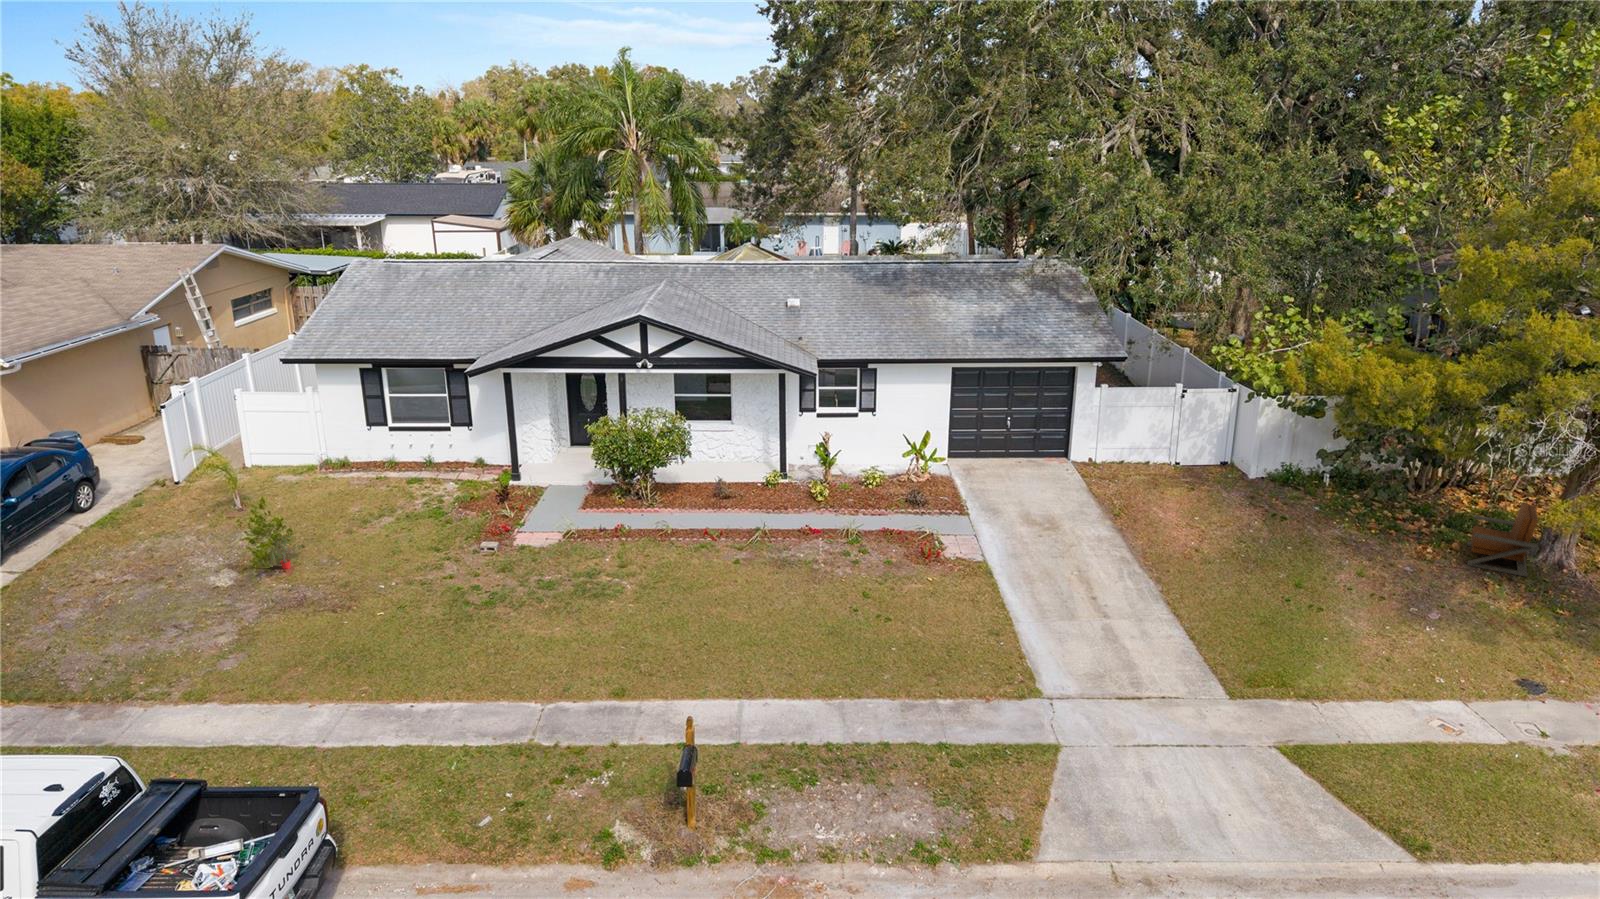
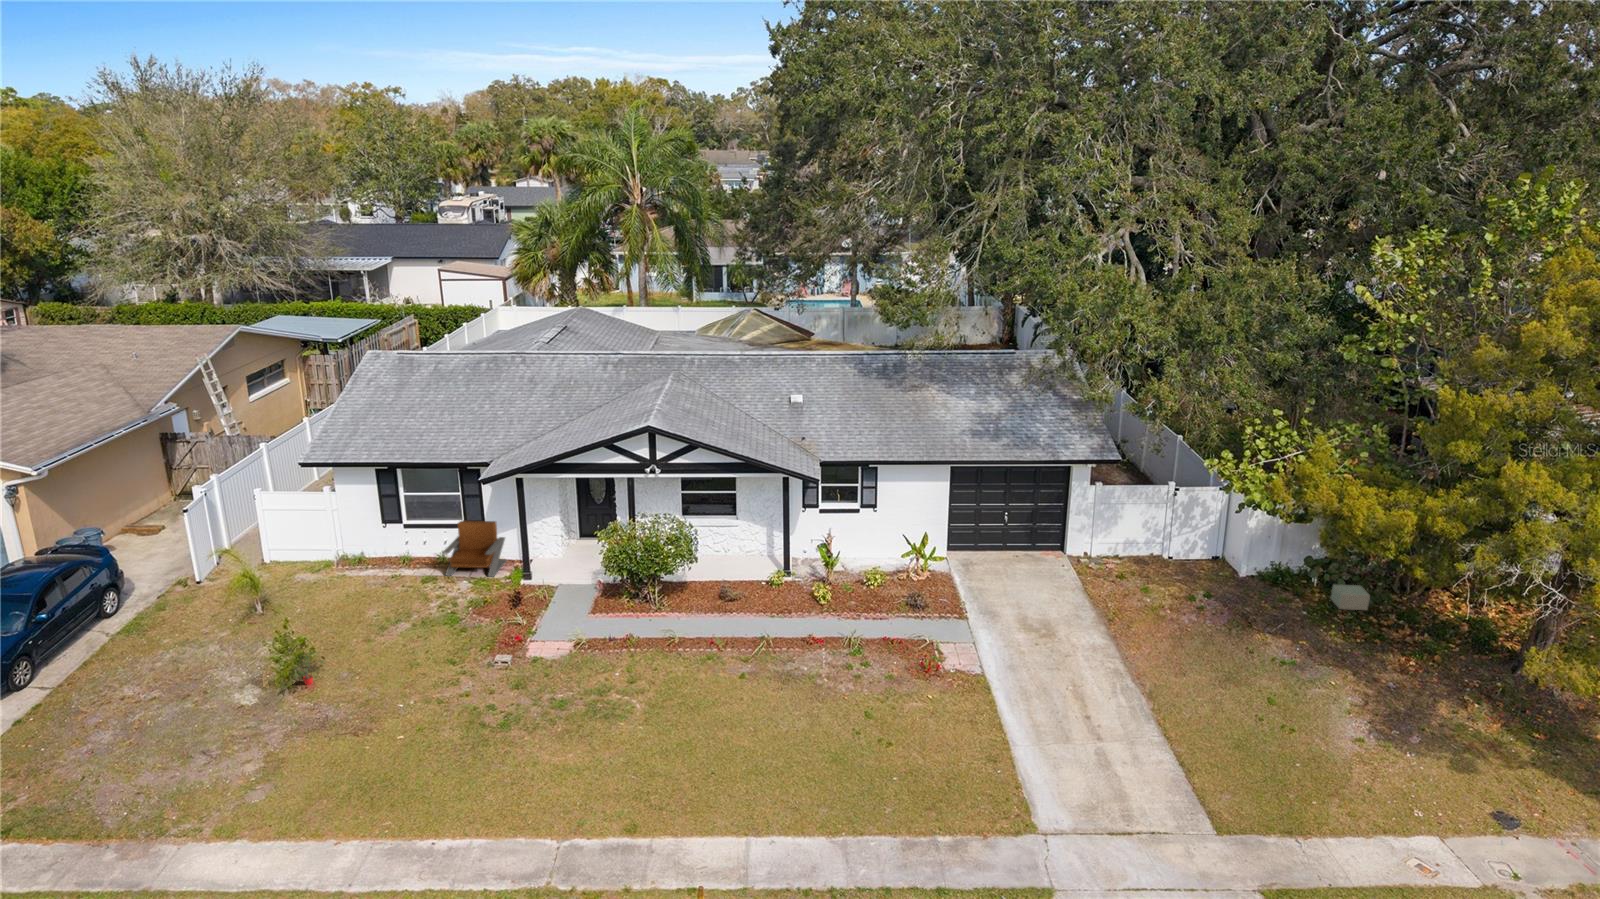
storage box: none [1340,482,1382,507] -> present [1331,585,1370,610]
lounge chair: present [1467,503,1538,577] -> present [443,521,506,577]

